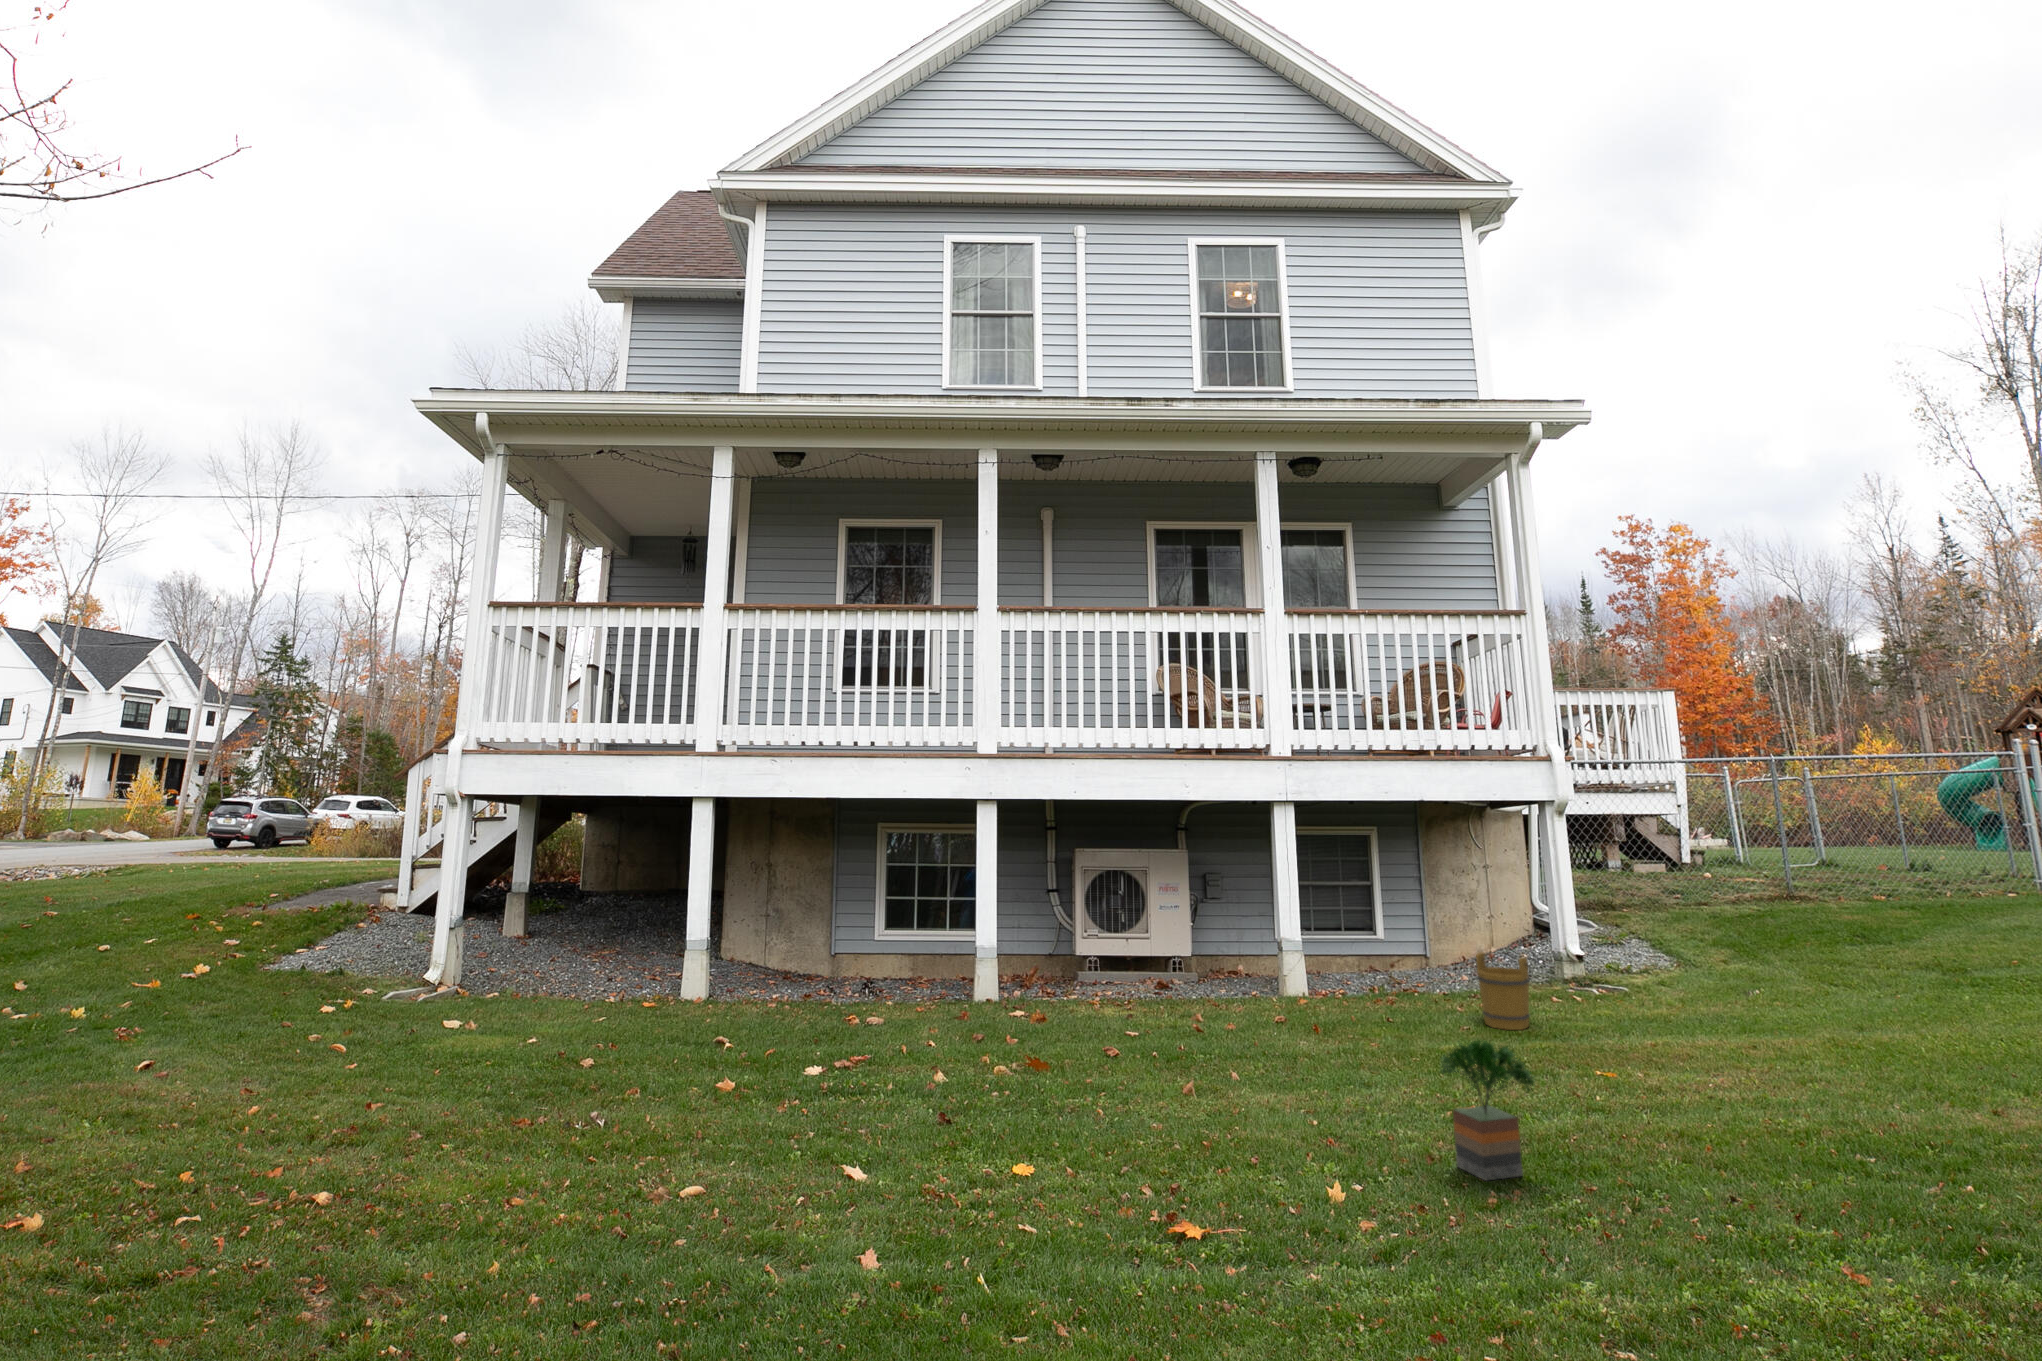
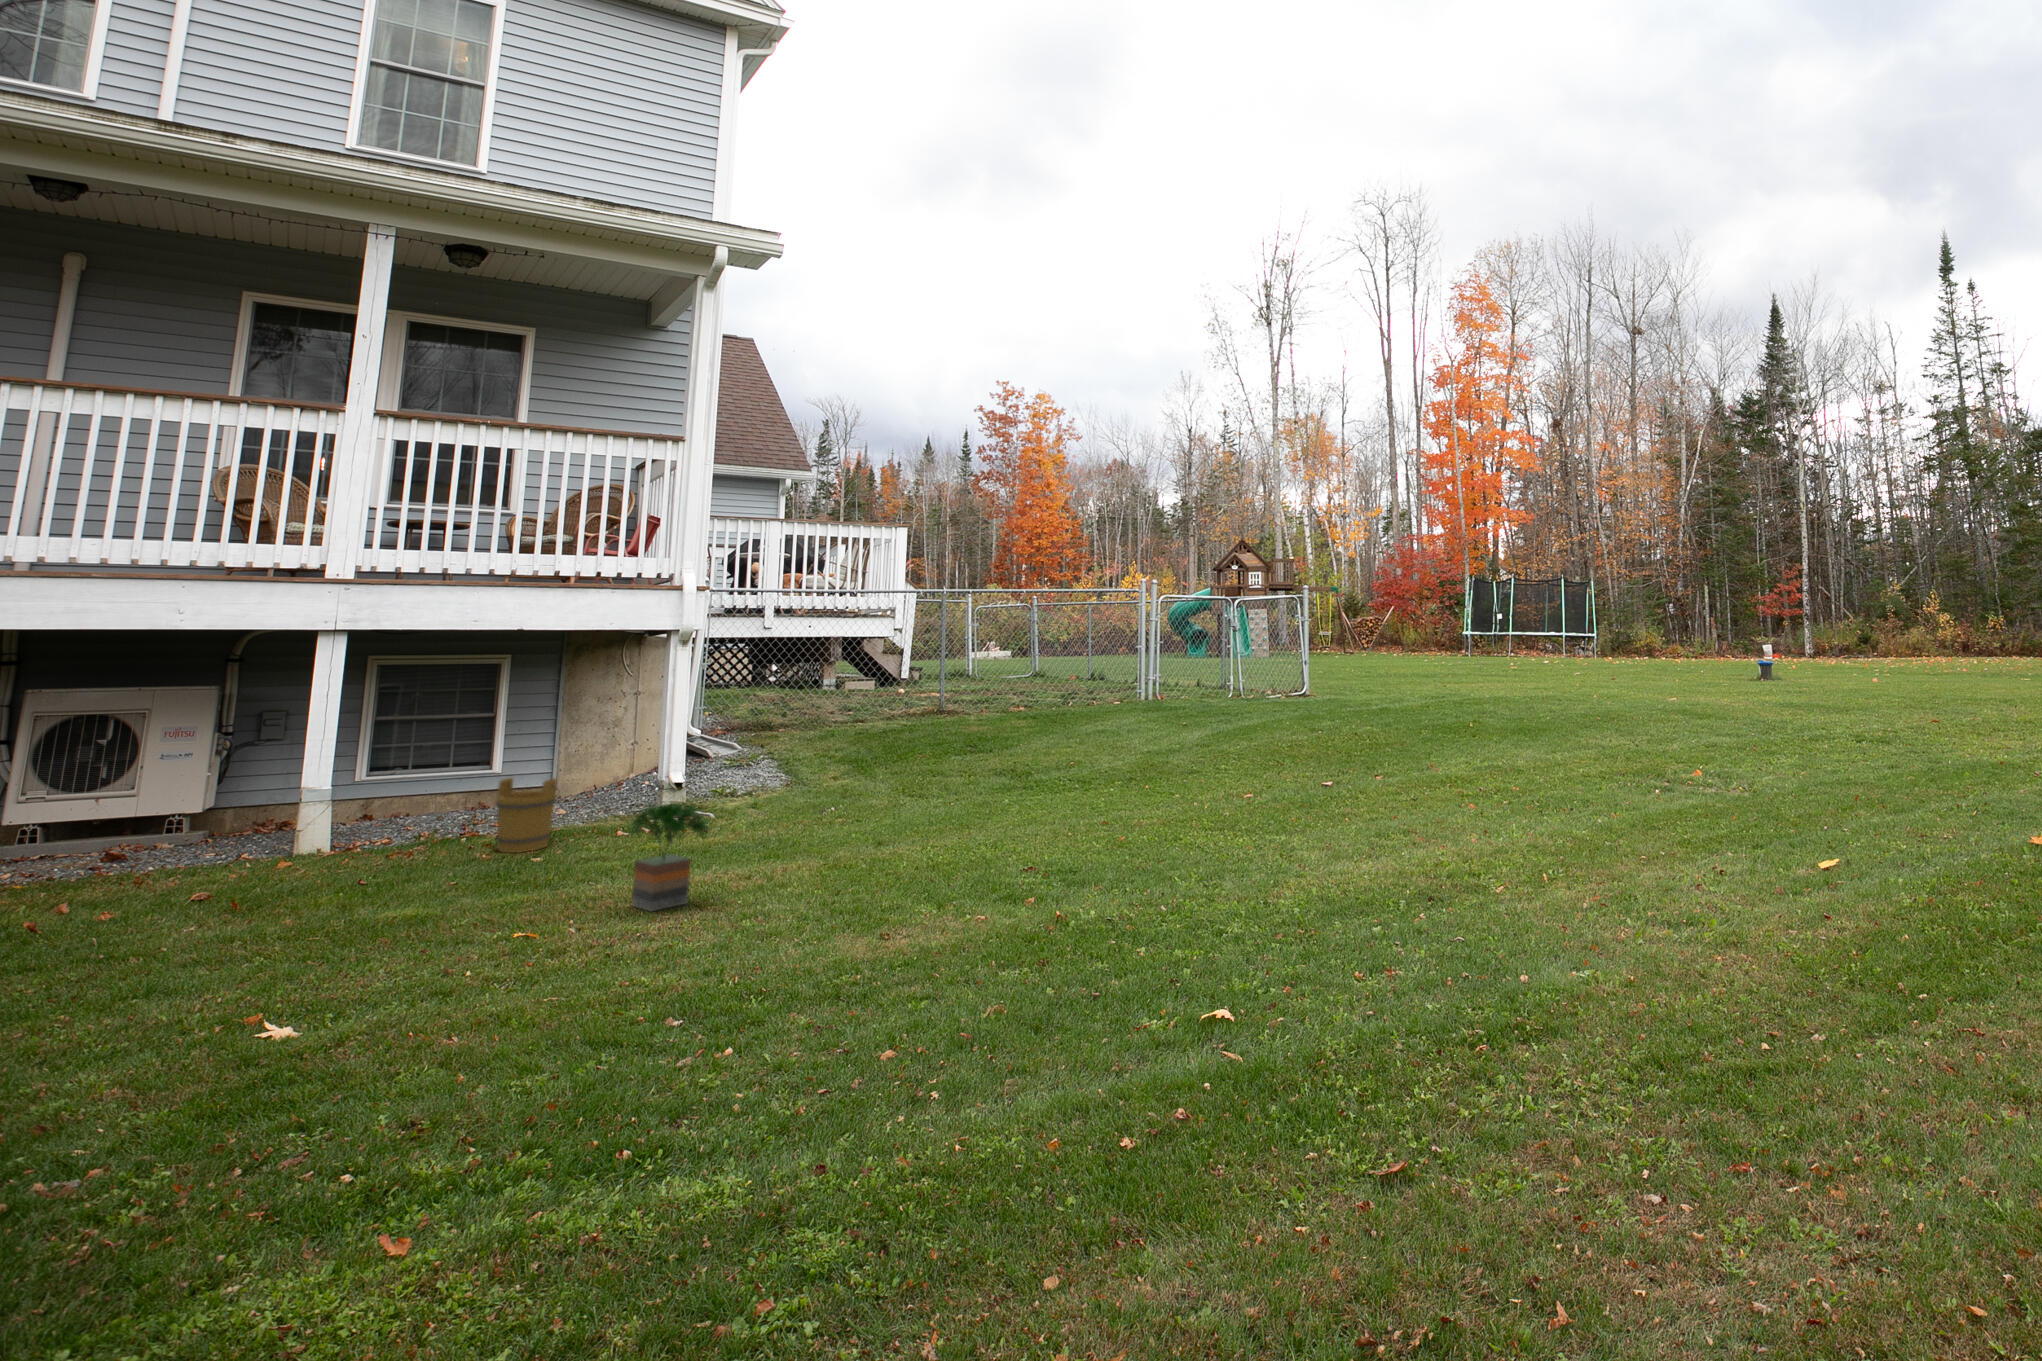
potted tree: present [1442,1041,1535,1181] -> present [629,804,709,911]

